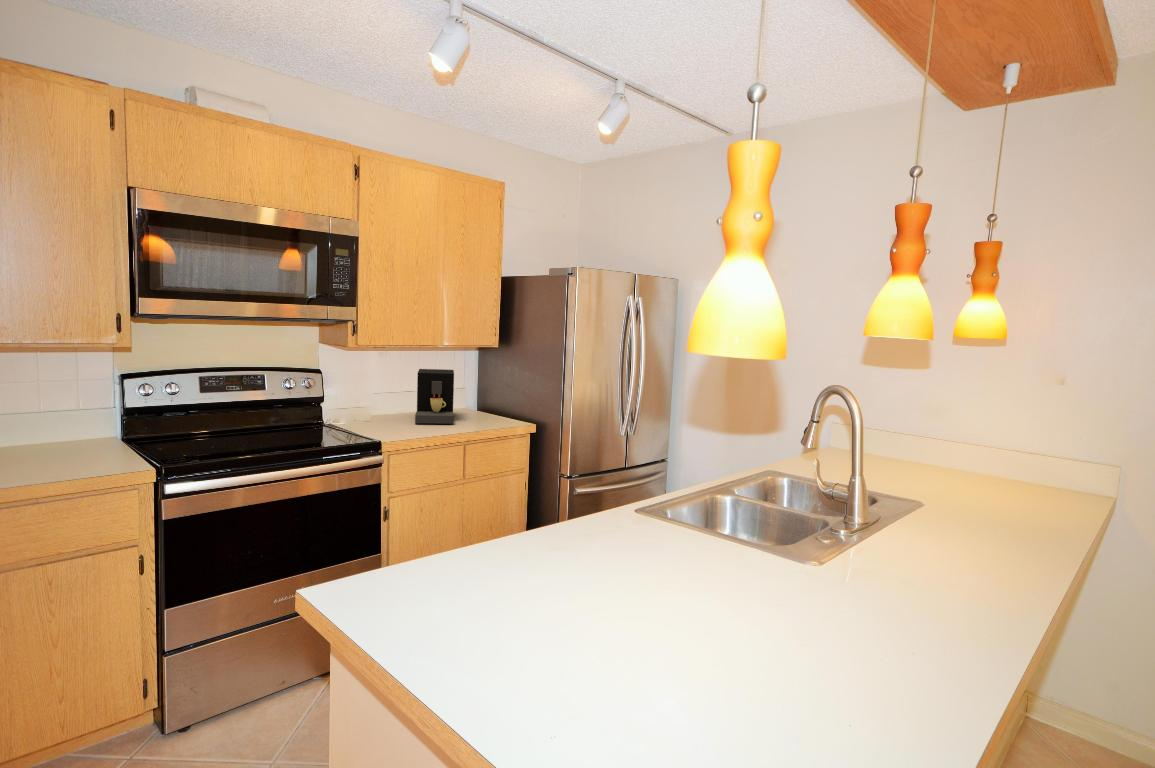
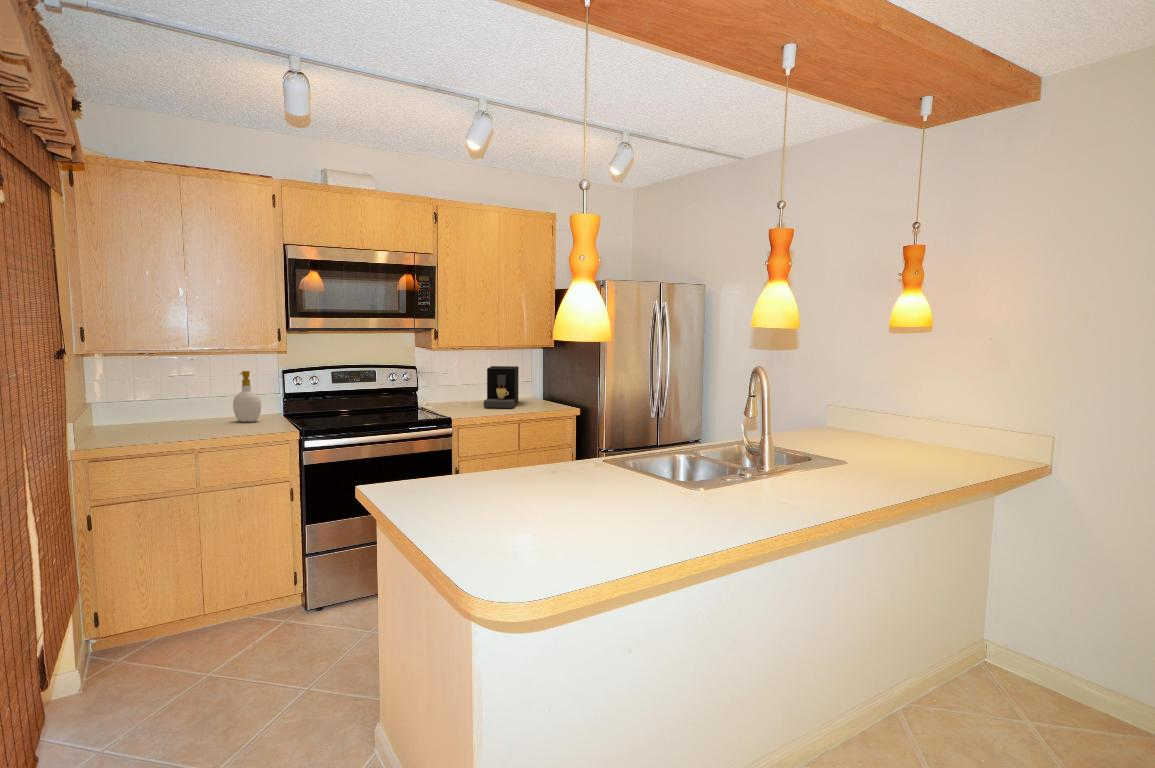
soap bottle: none [36,376,86,454] -> present [233,371,261,422]

